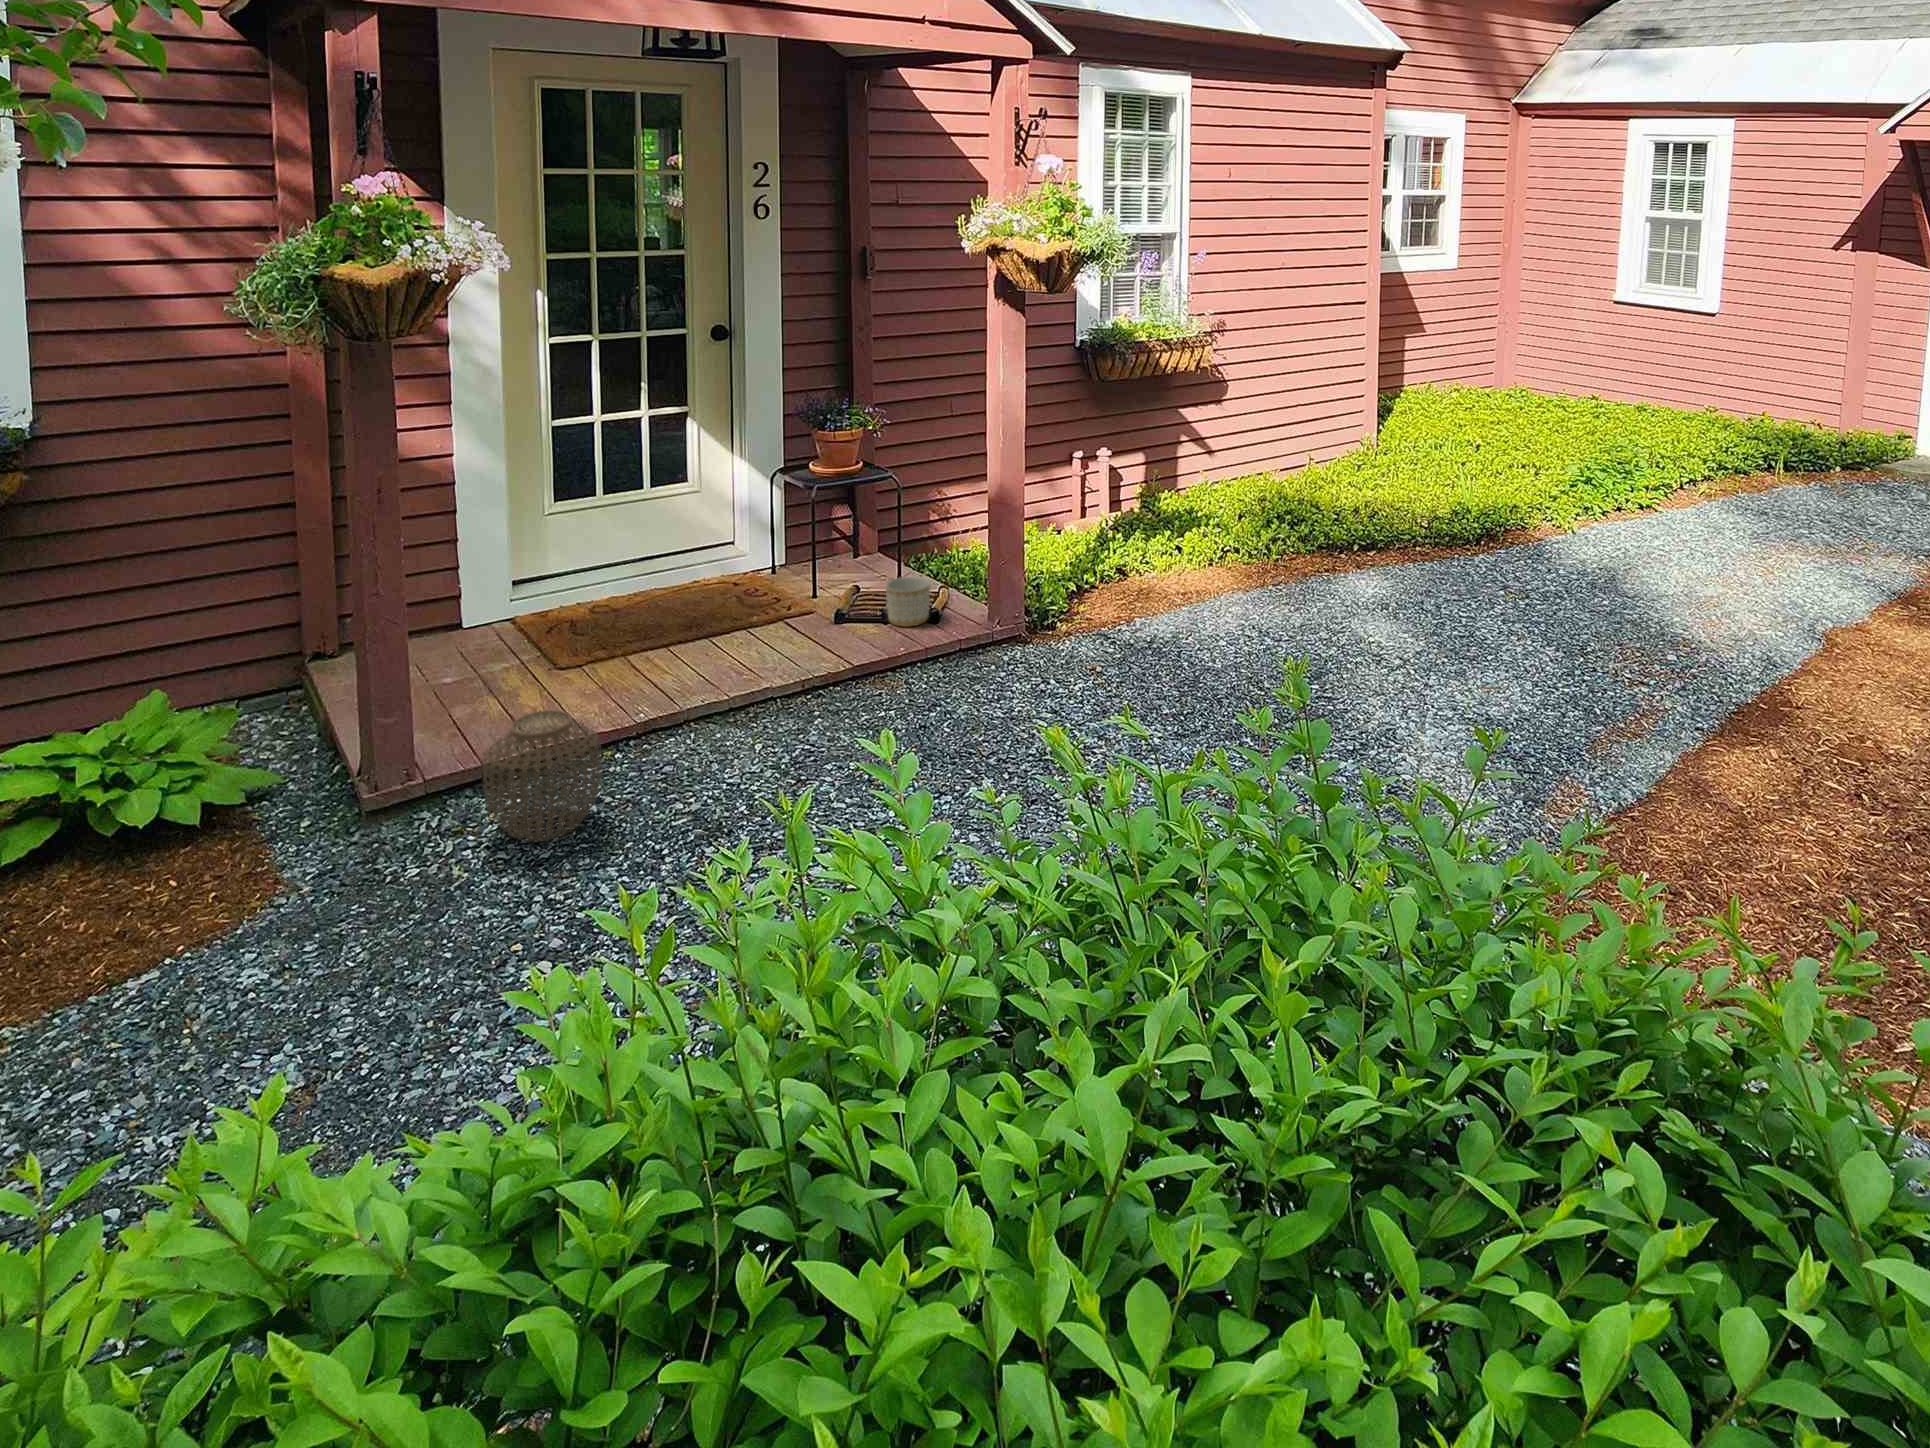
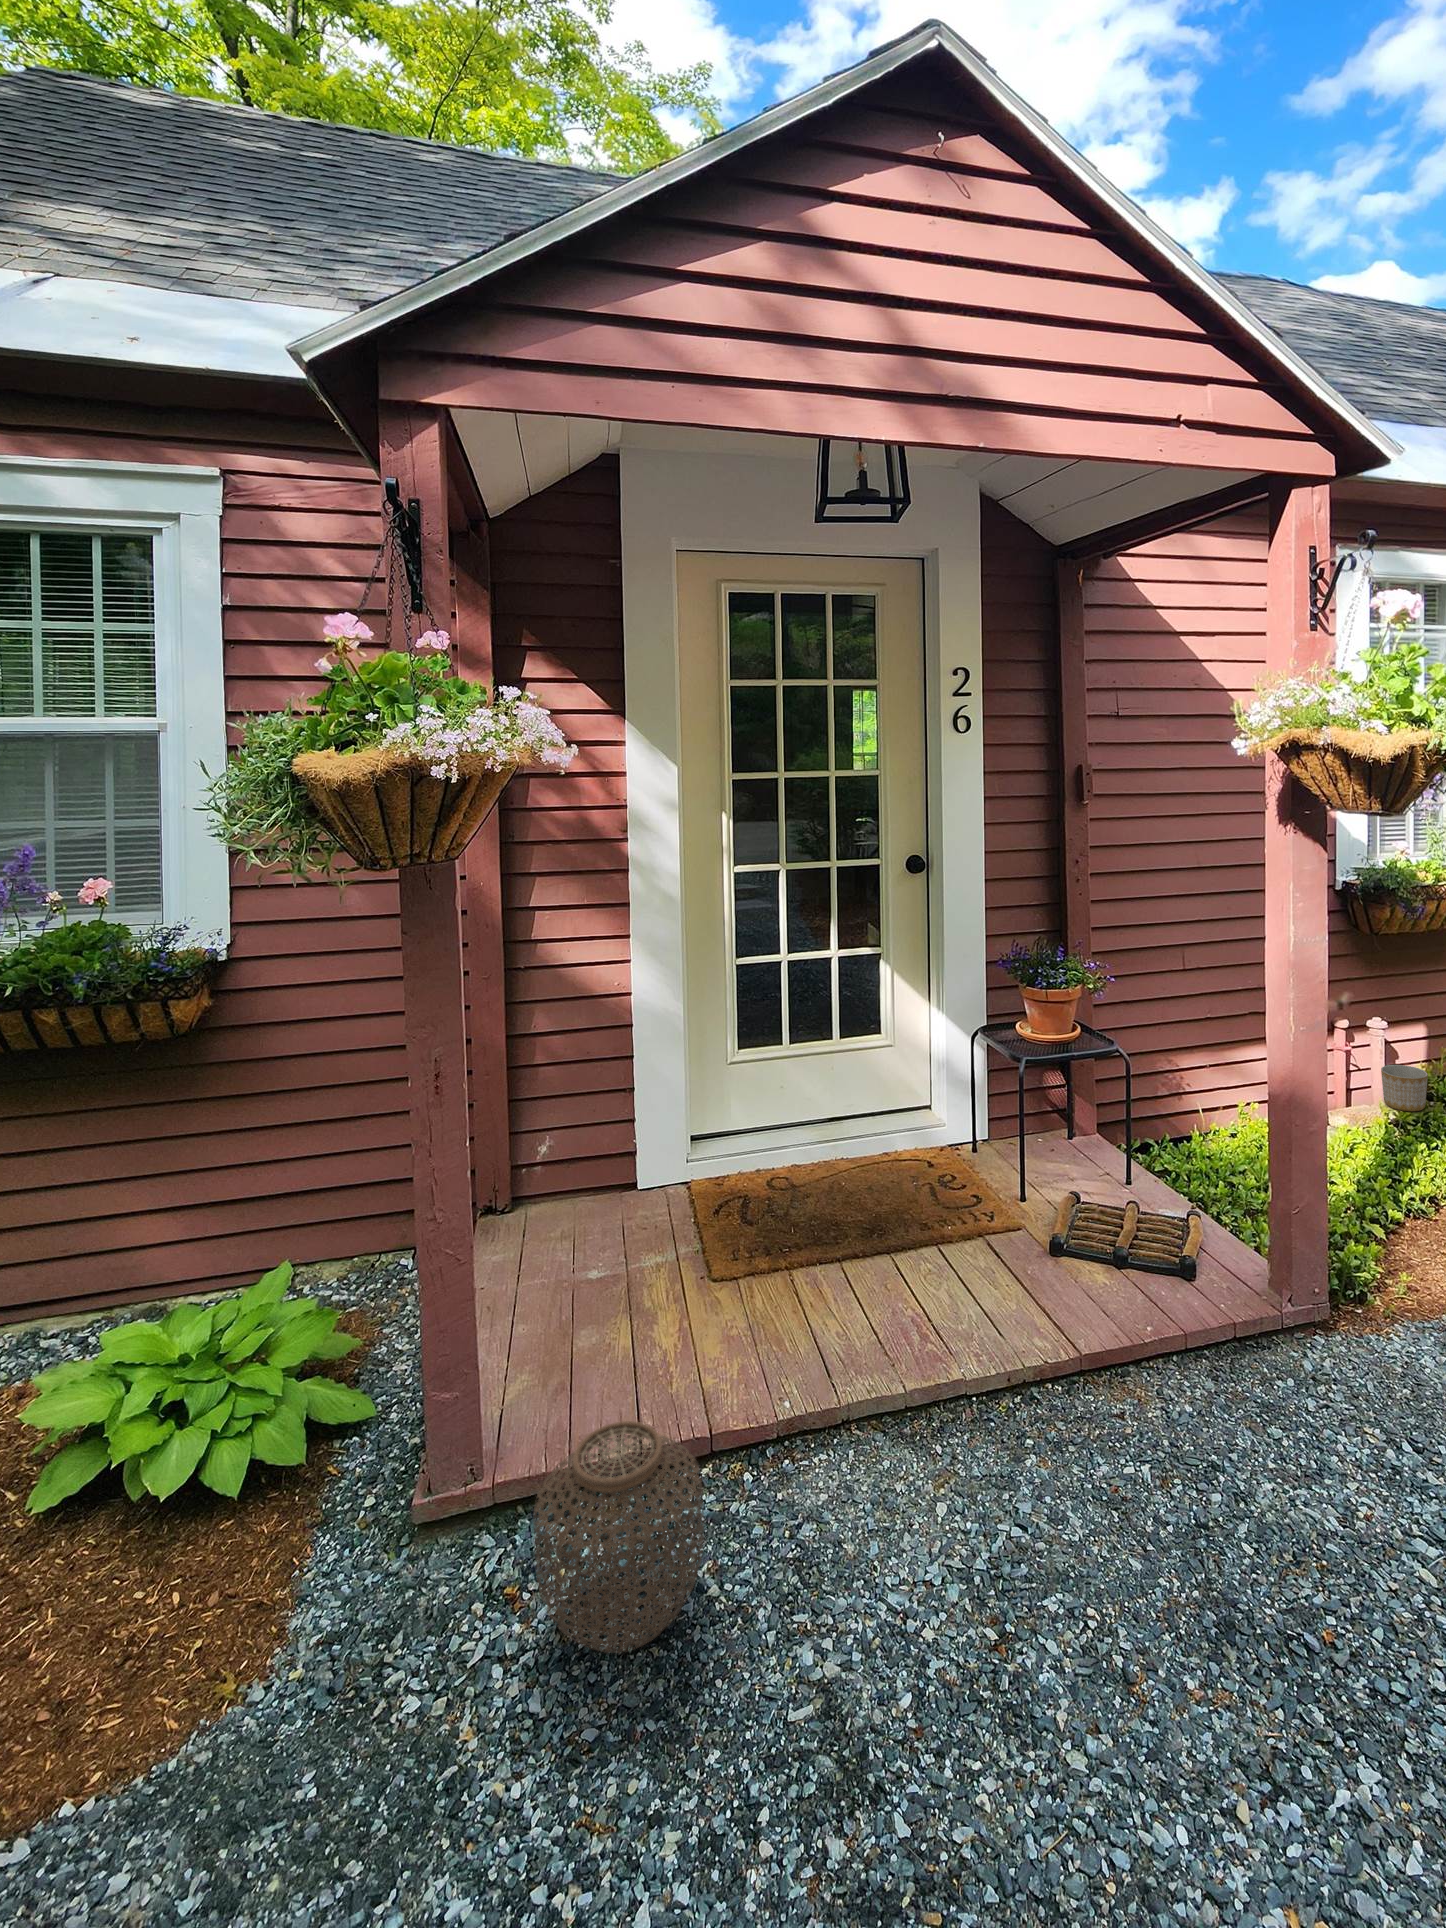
planter: present [885,577,931,627] -> present [1381,1065,1428,1111]

